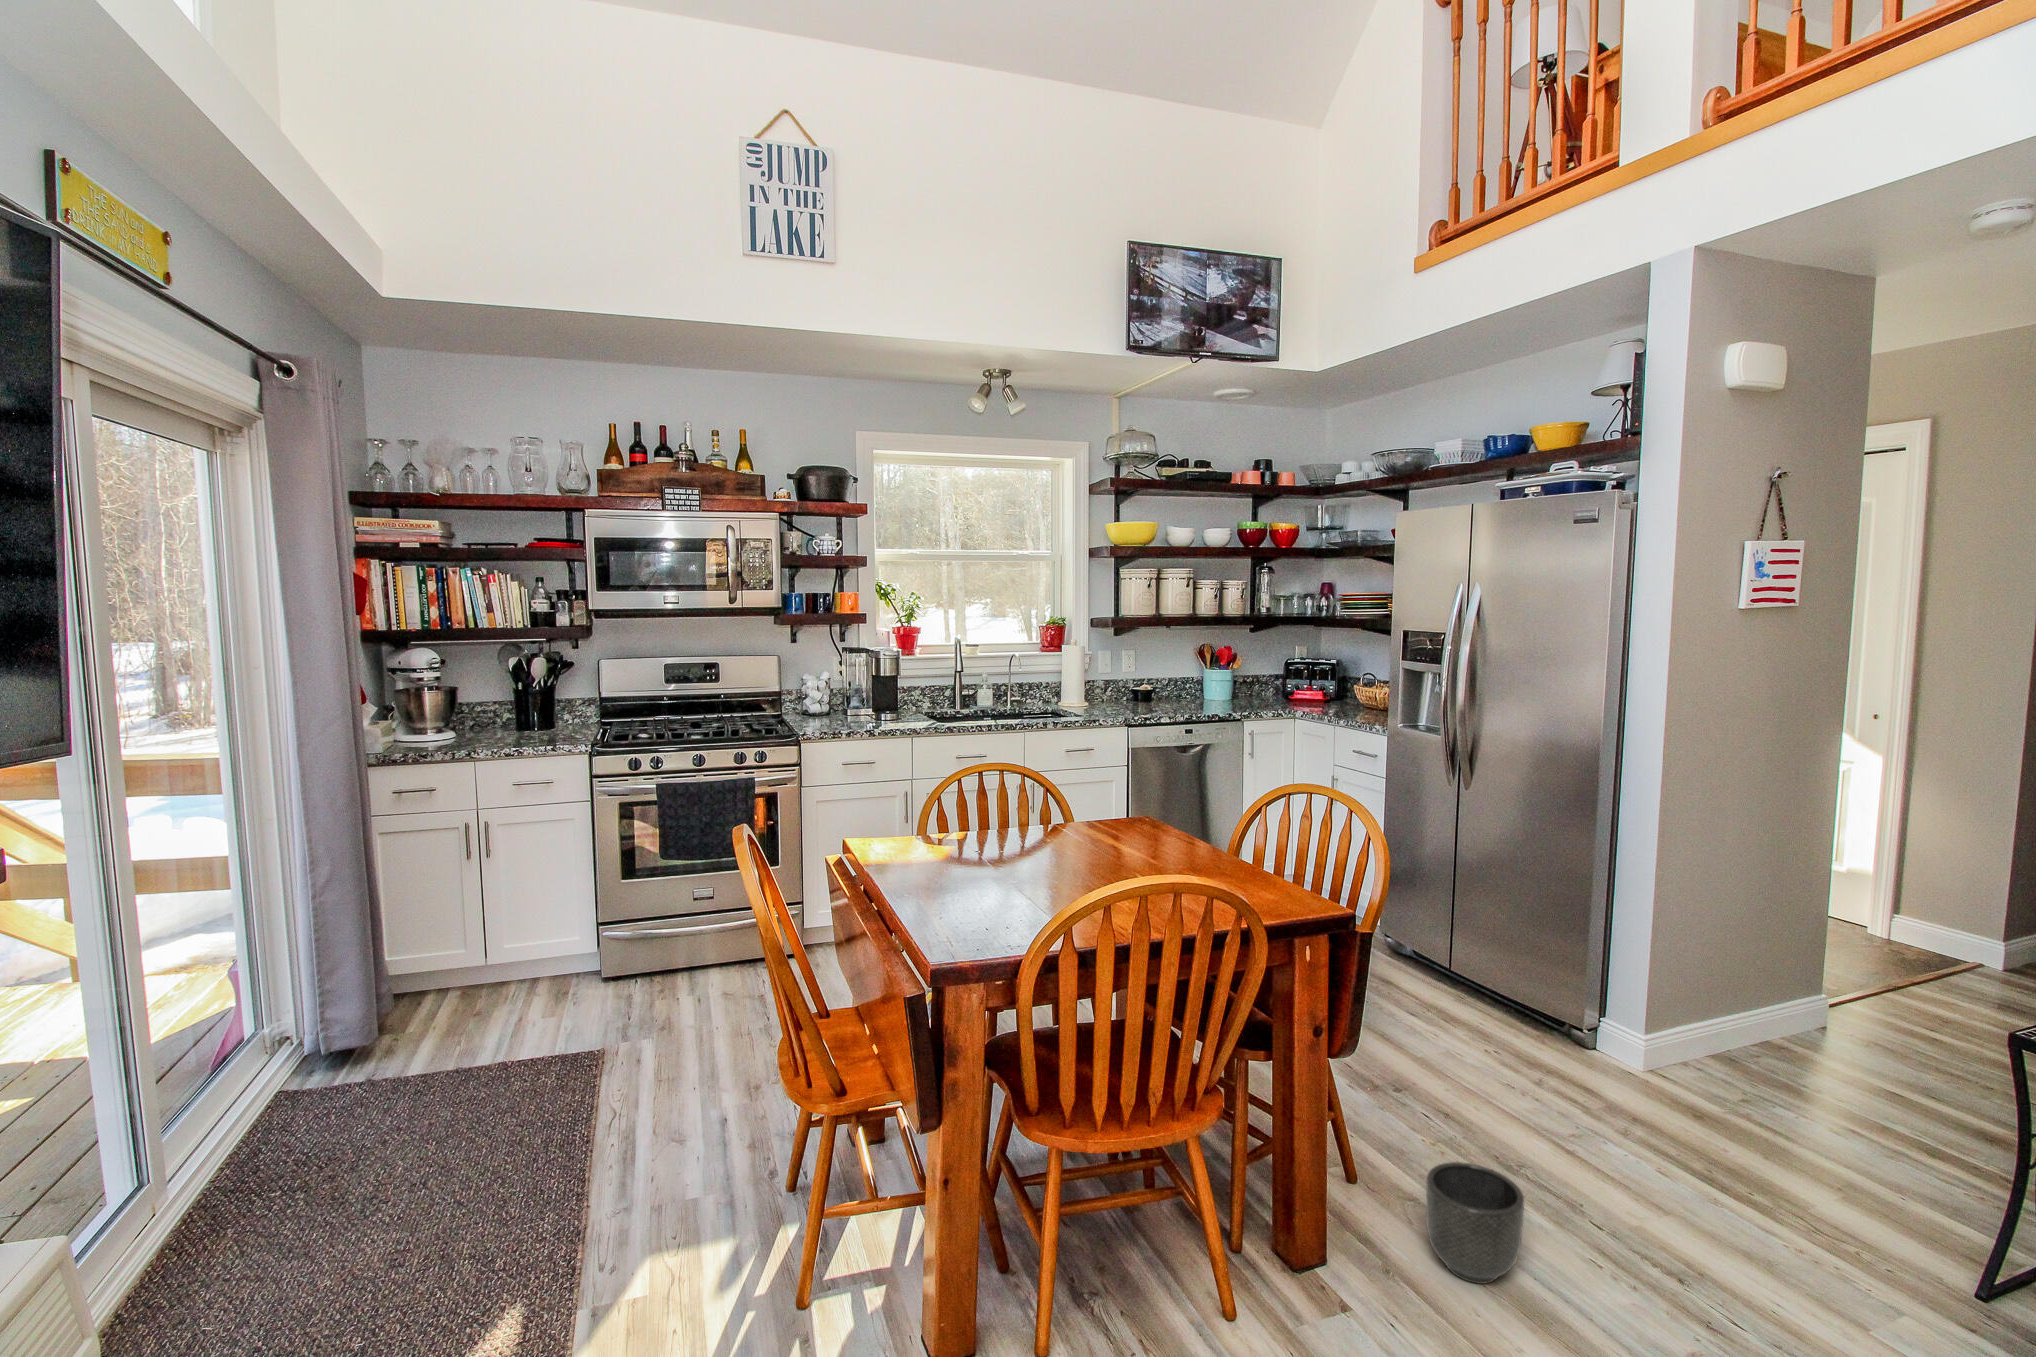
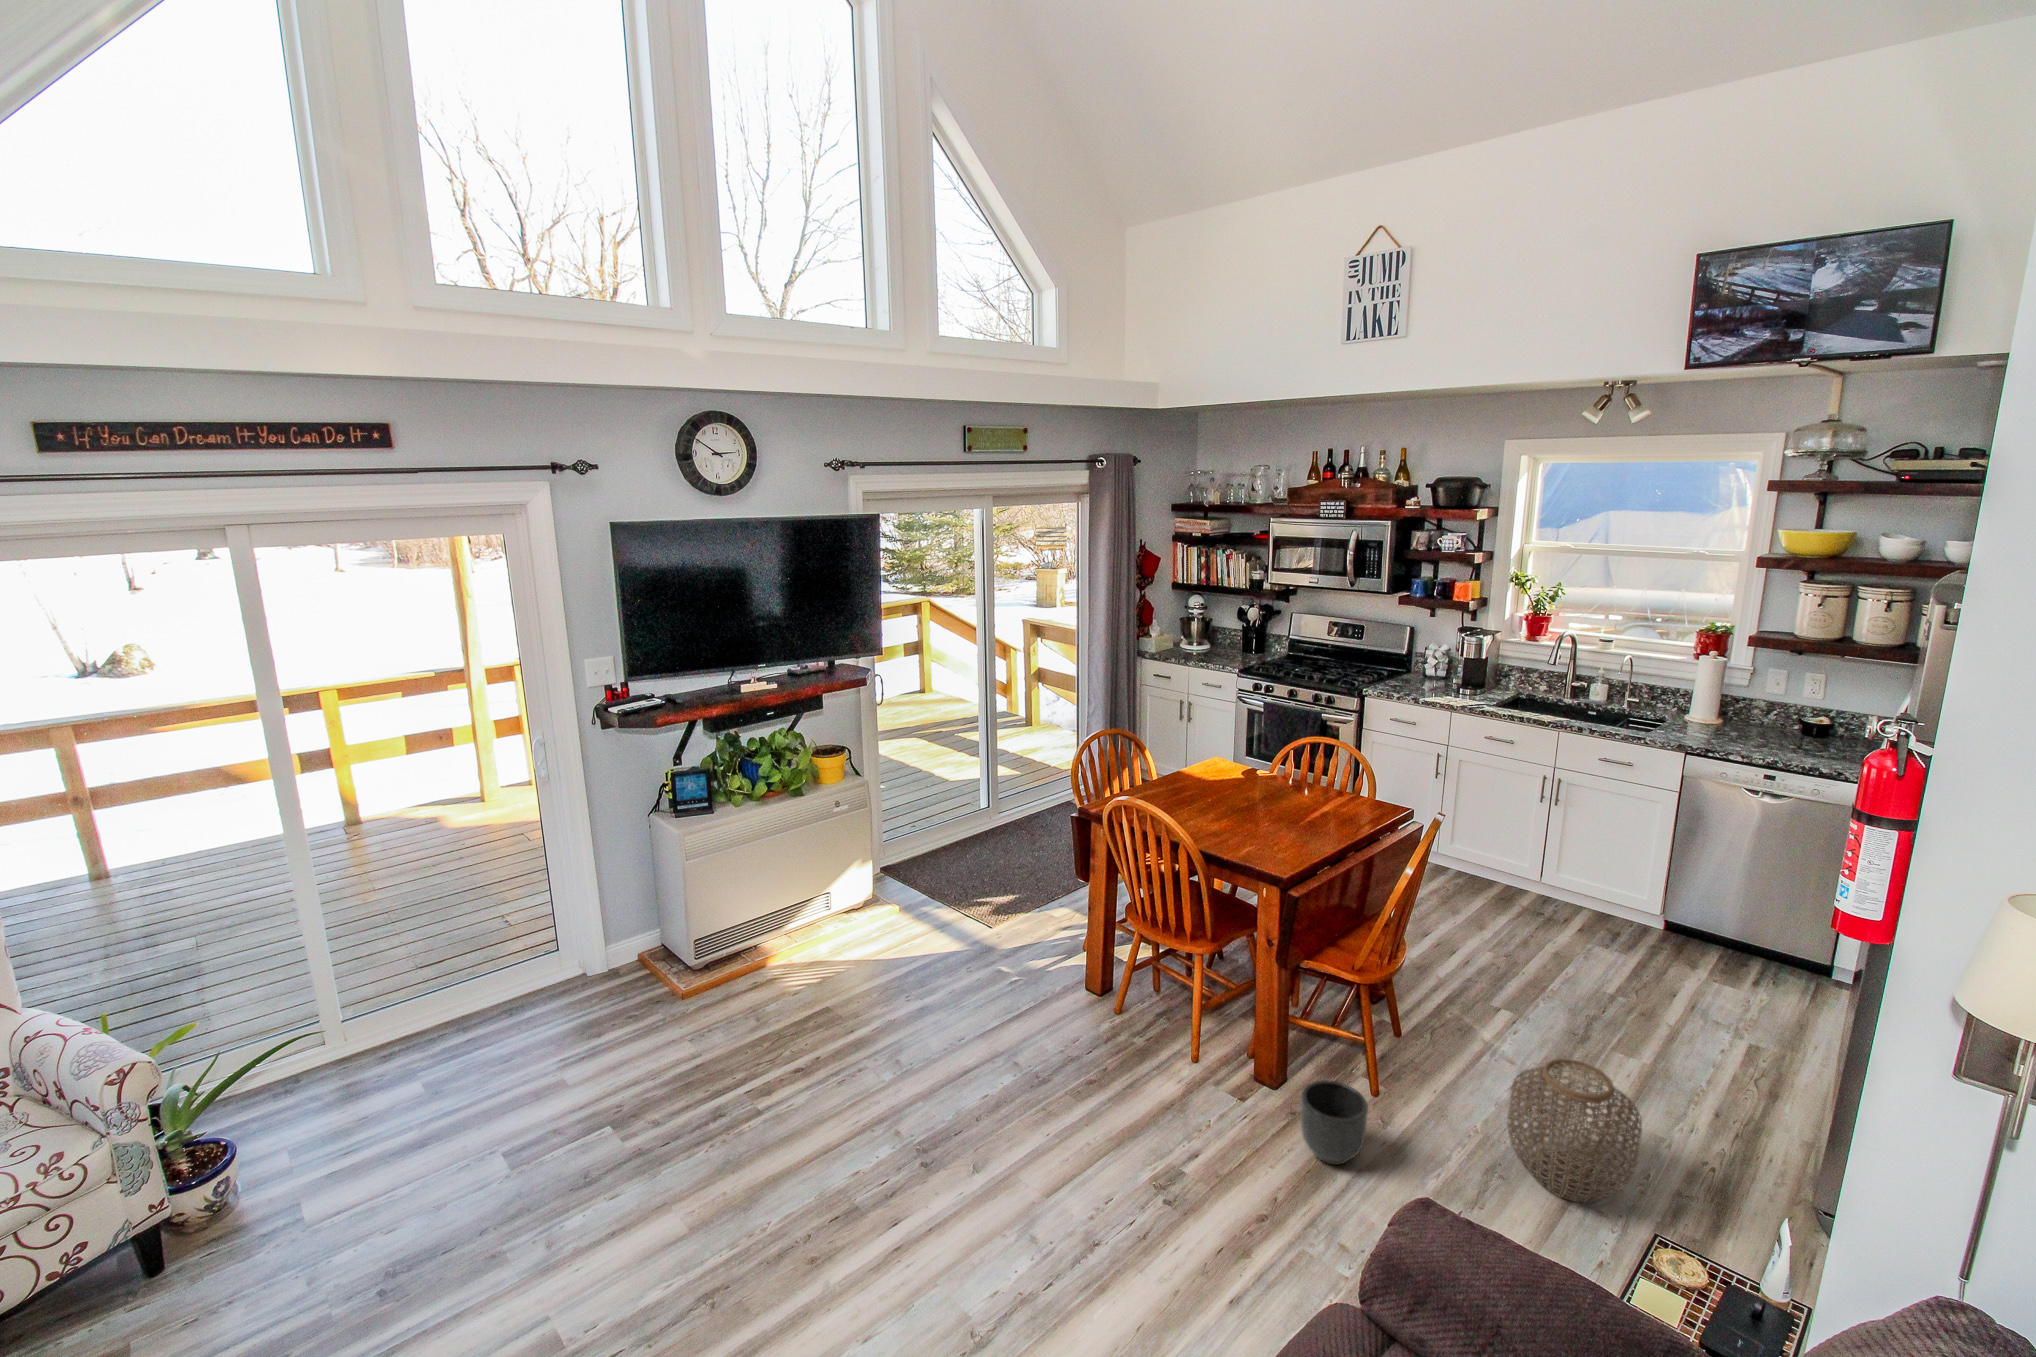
woven basket: none [1462,1001,1601,1153] -> present [1508,1059,1642,1203]

